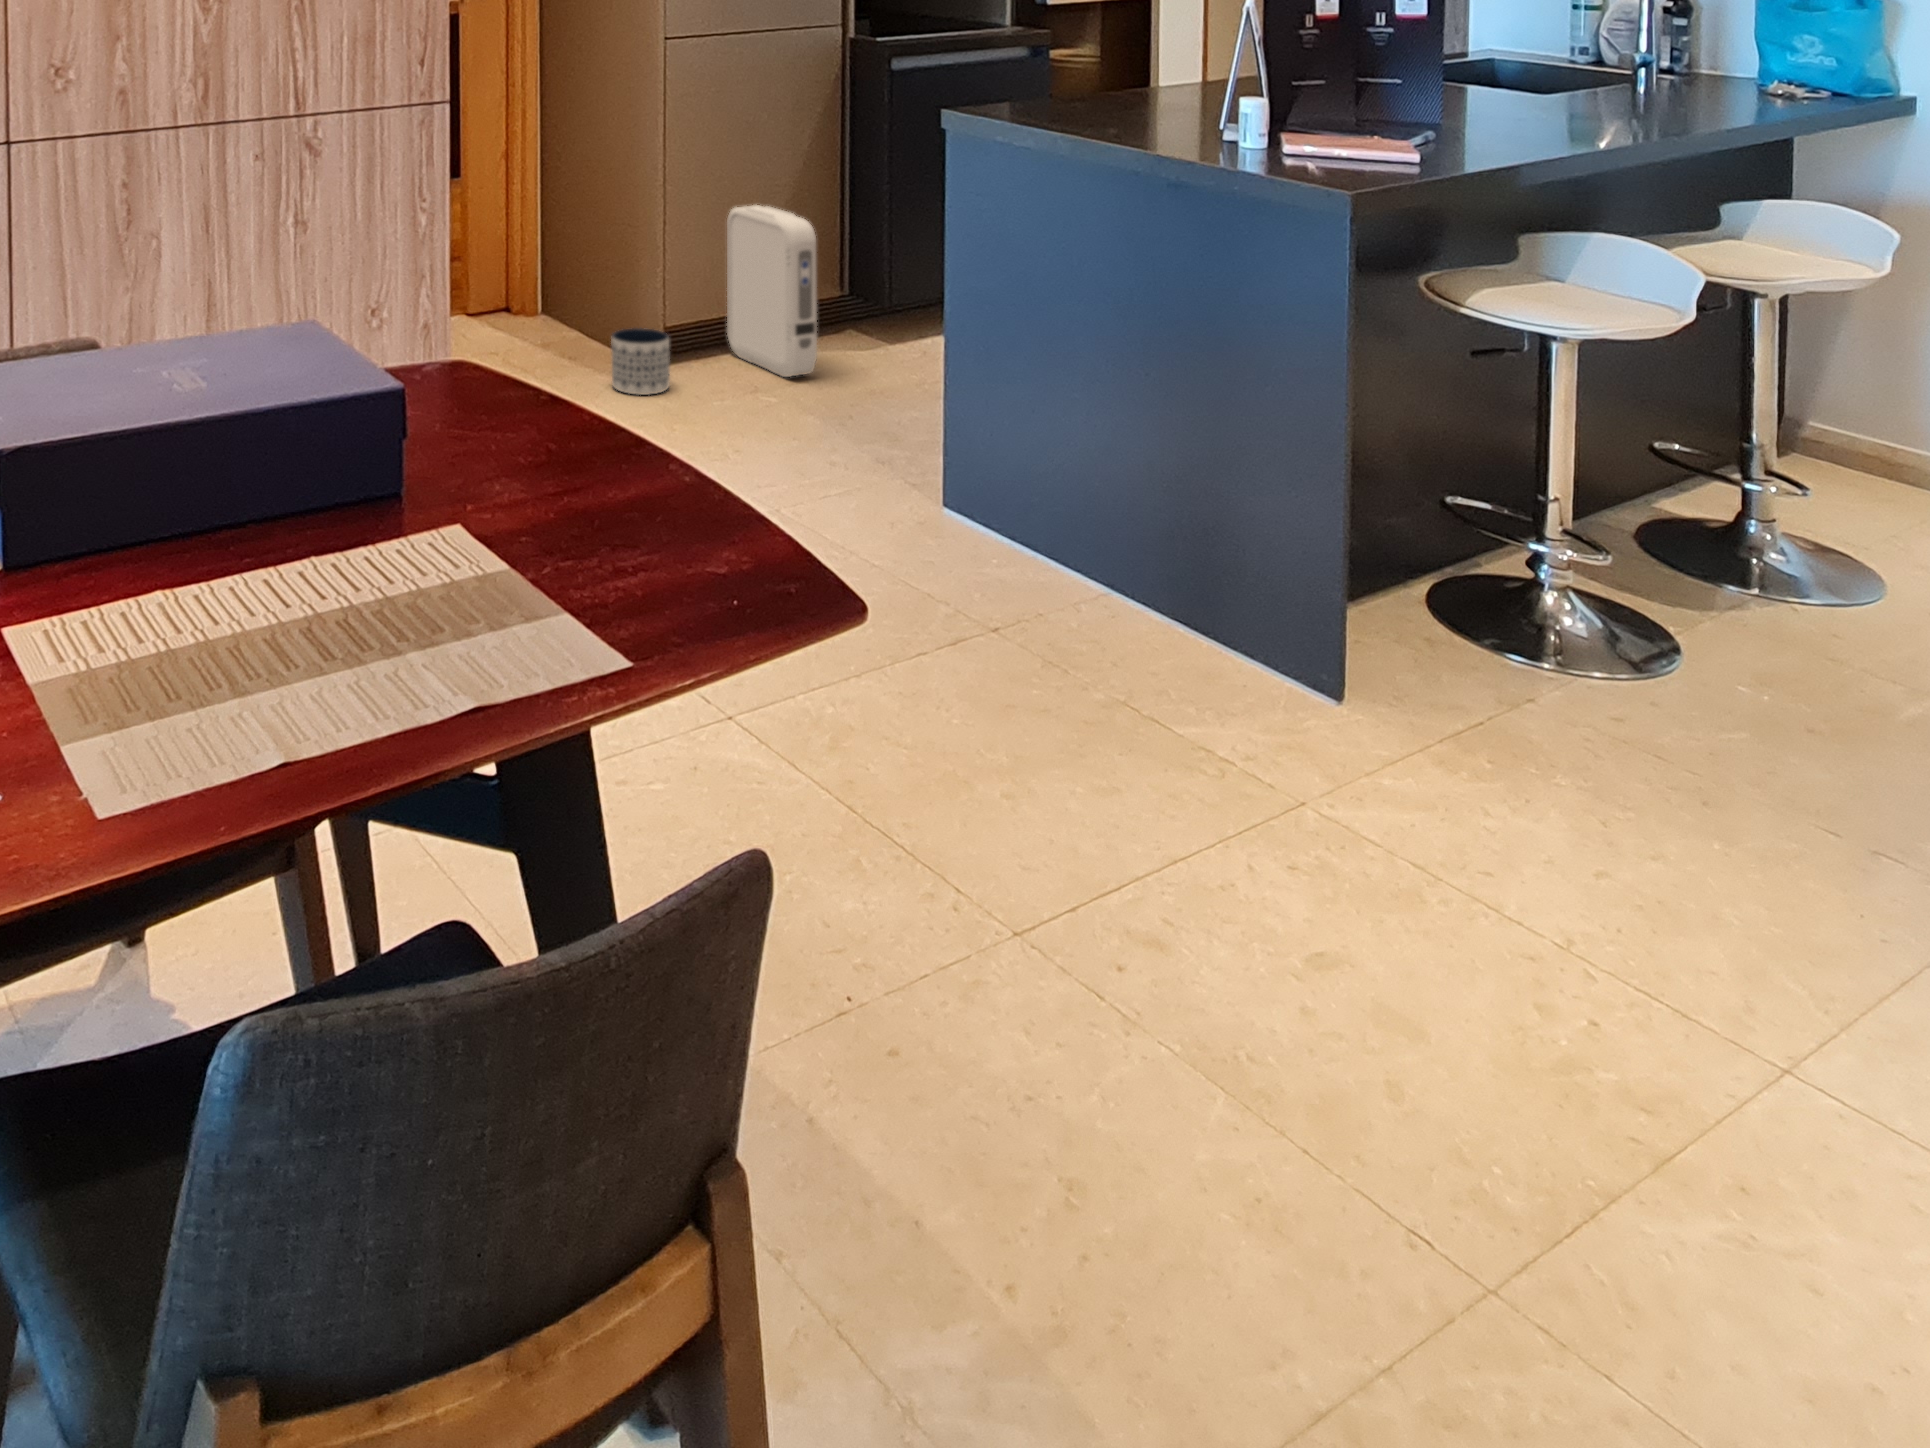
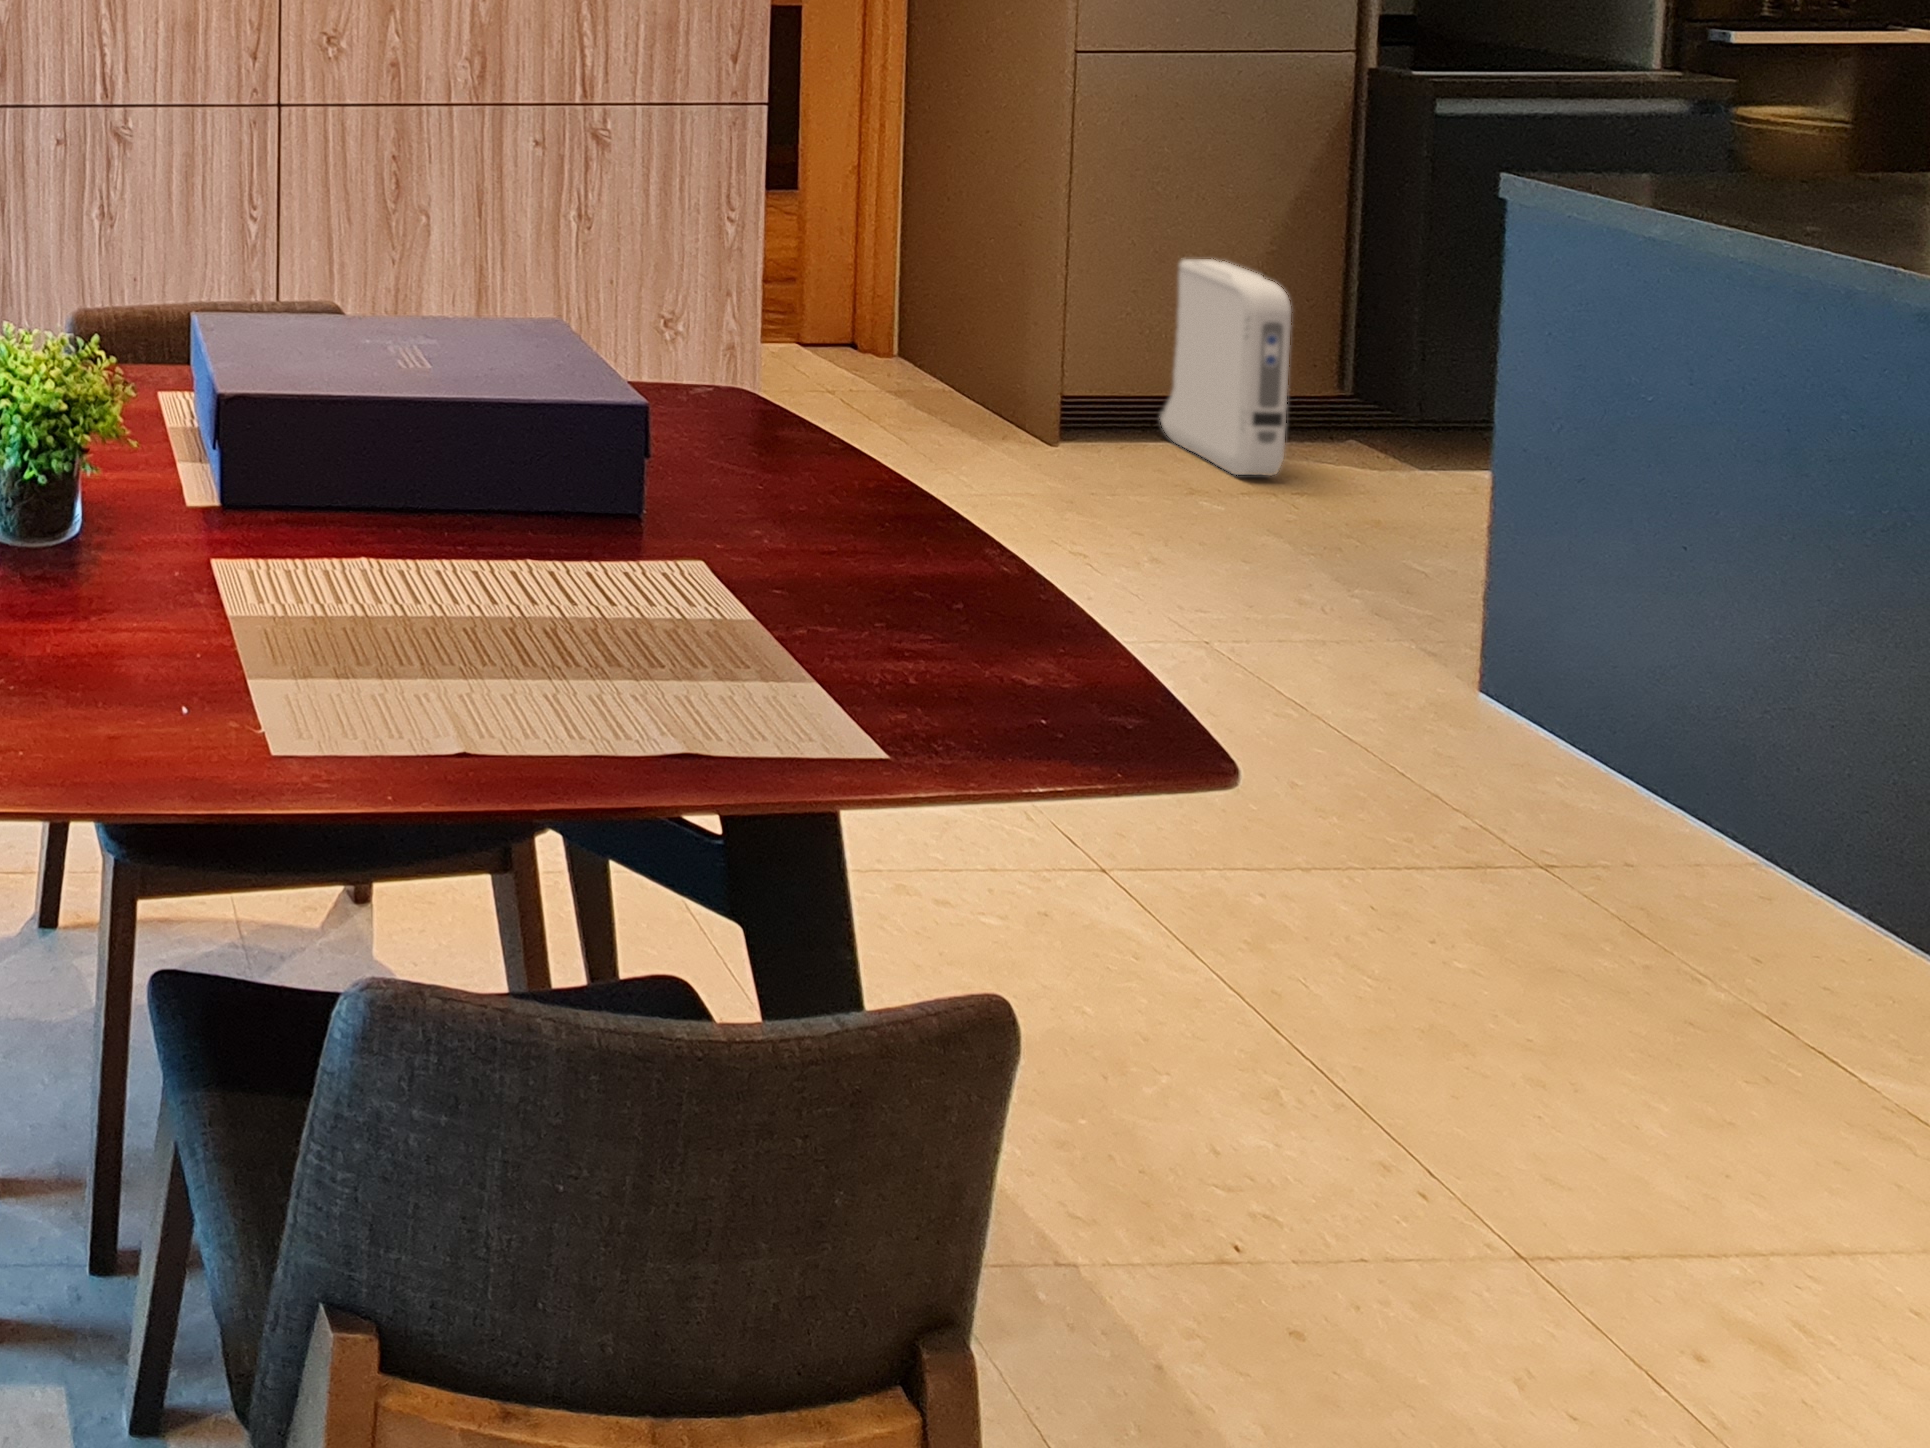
planter: present [611,328,670,395] -> none [987,387,1068,468]

